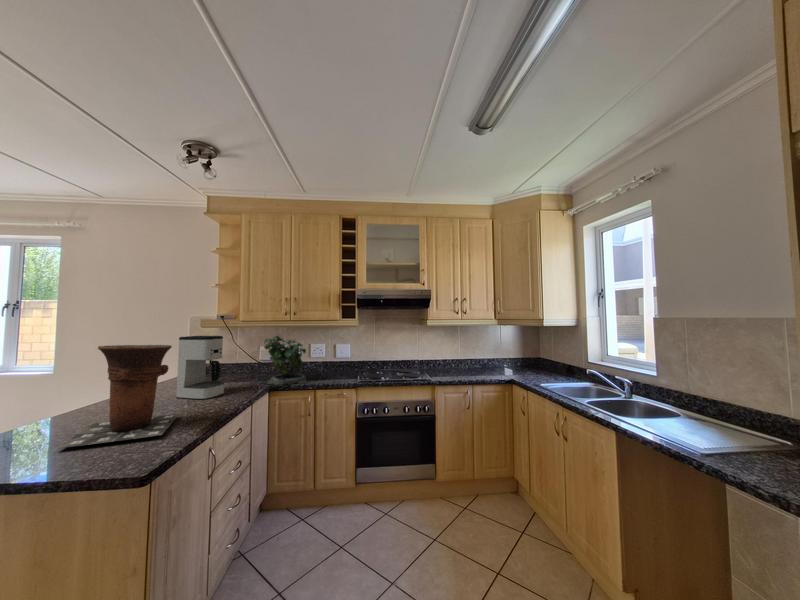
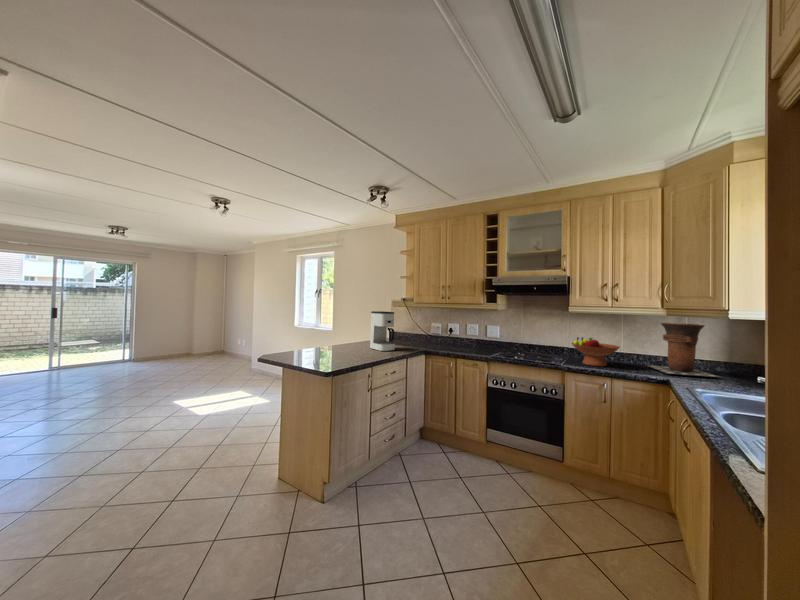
potted plant: present [264,336,307,385] -> none [424,313,454,352]
vase: present [55,345,179,449] -> present [647,323,719,377]
fruit bowl: none [430,349,469,376] -> present [572,337,620,366]

